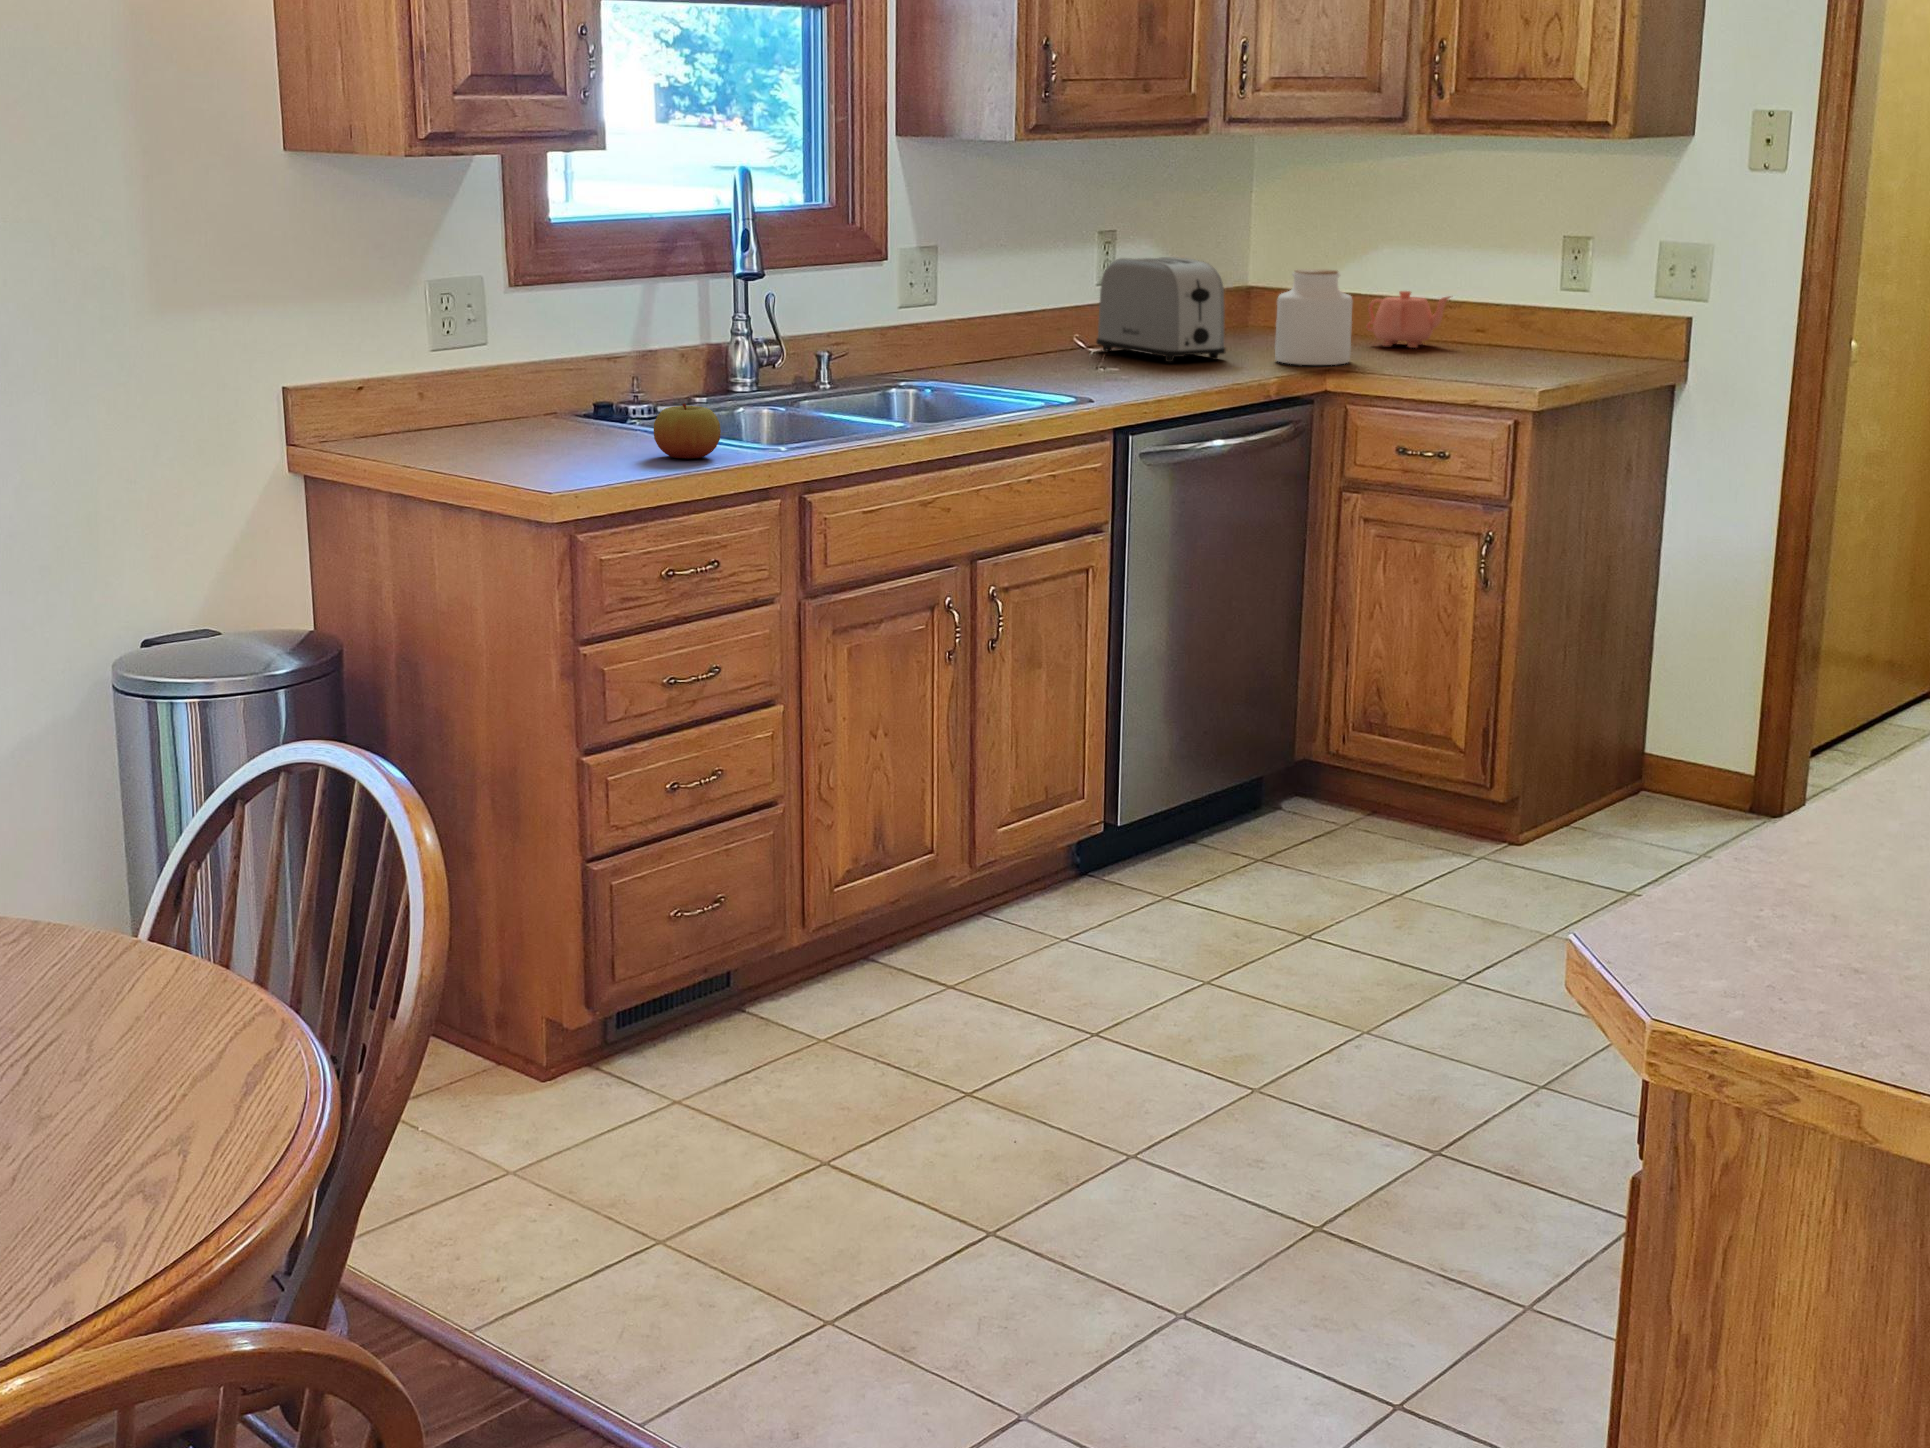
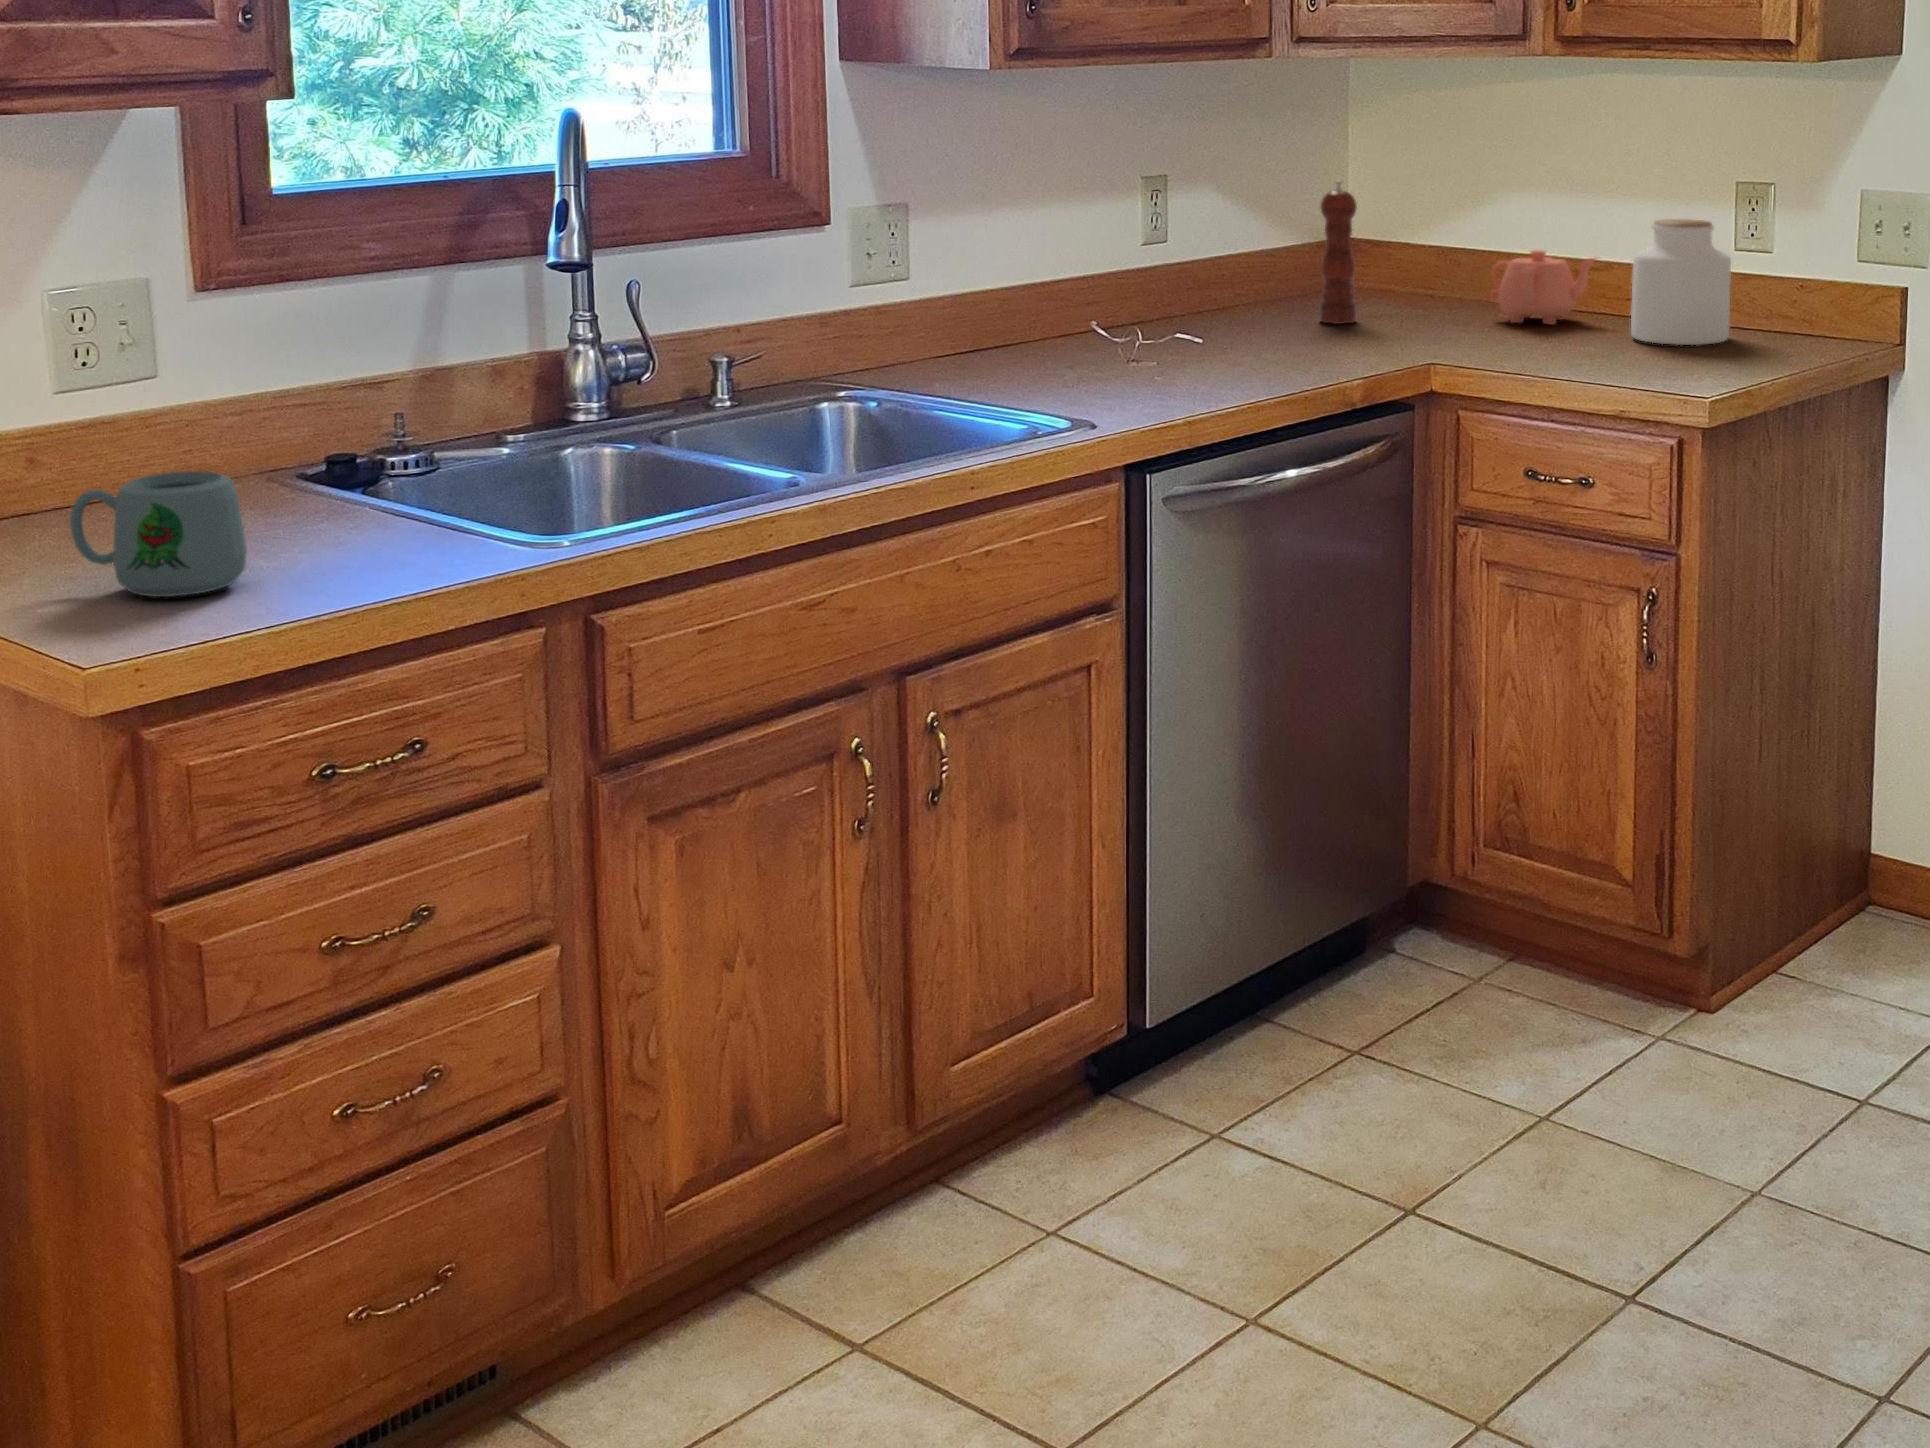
pepper mill: none [1234,235,1266,346] -> present [1319,180,1357,324]
toaster: present [1096,257,1225,362] -> none [1135,211,1300,353]
jar: present [1275,269,1352,365] -> present [1631,219,1731,345]
mug: none [499,390,604,465] -> present [70,471,247,597]
apple: present [654,403,721,459] -> none [344,484,454,570]

